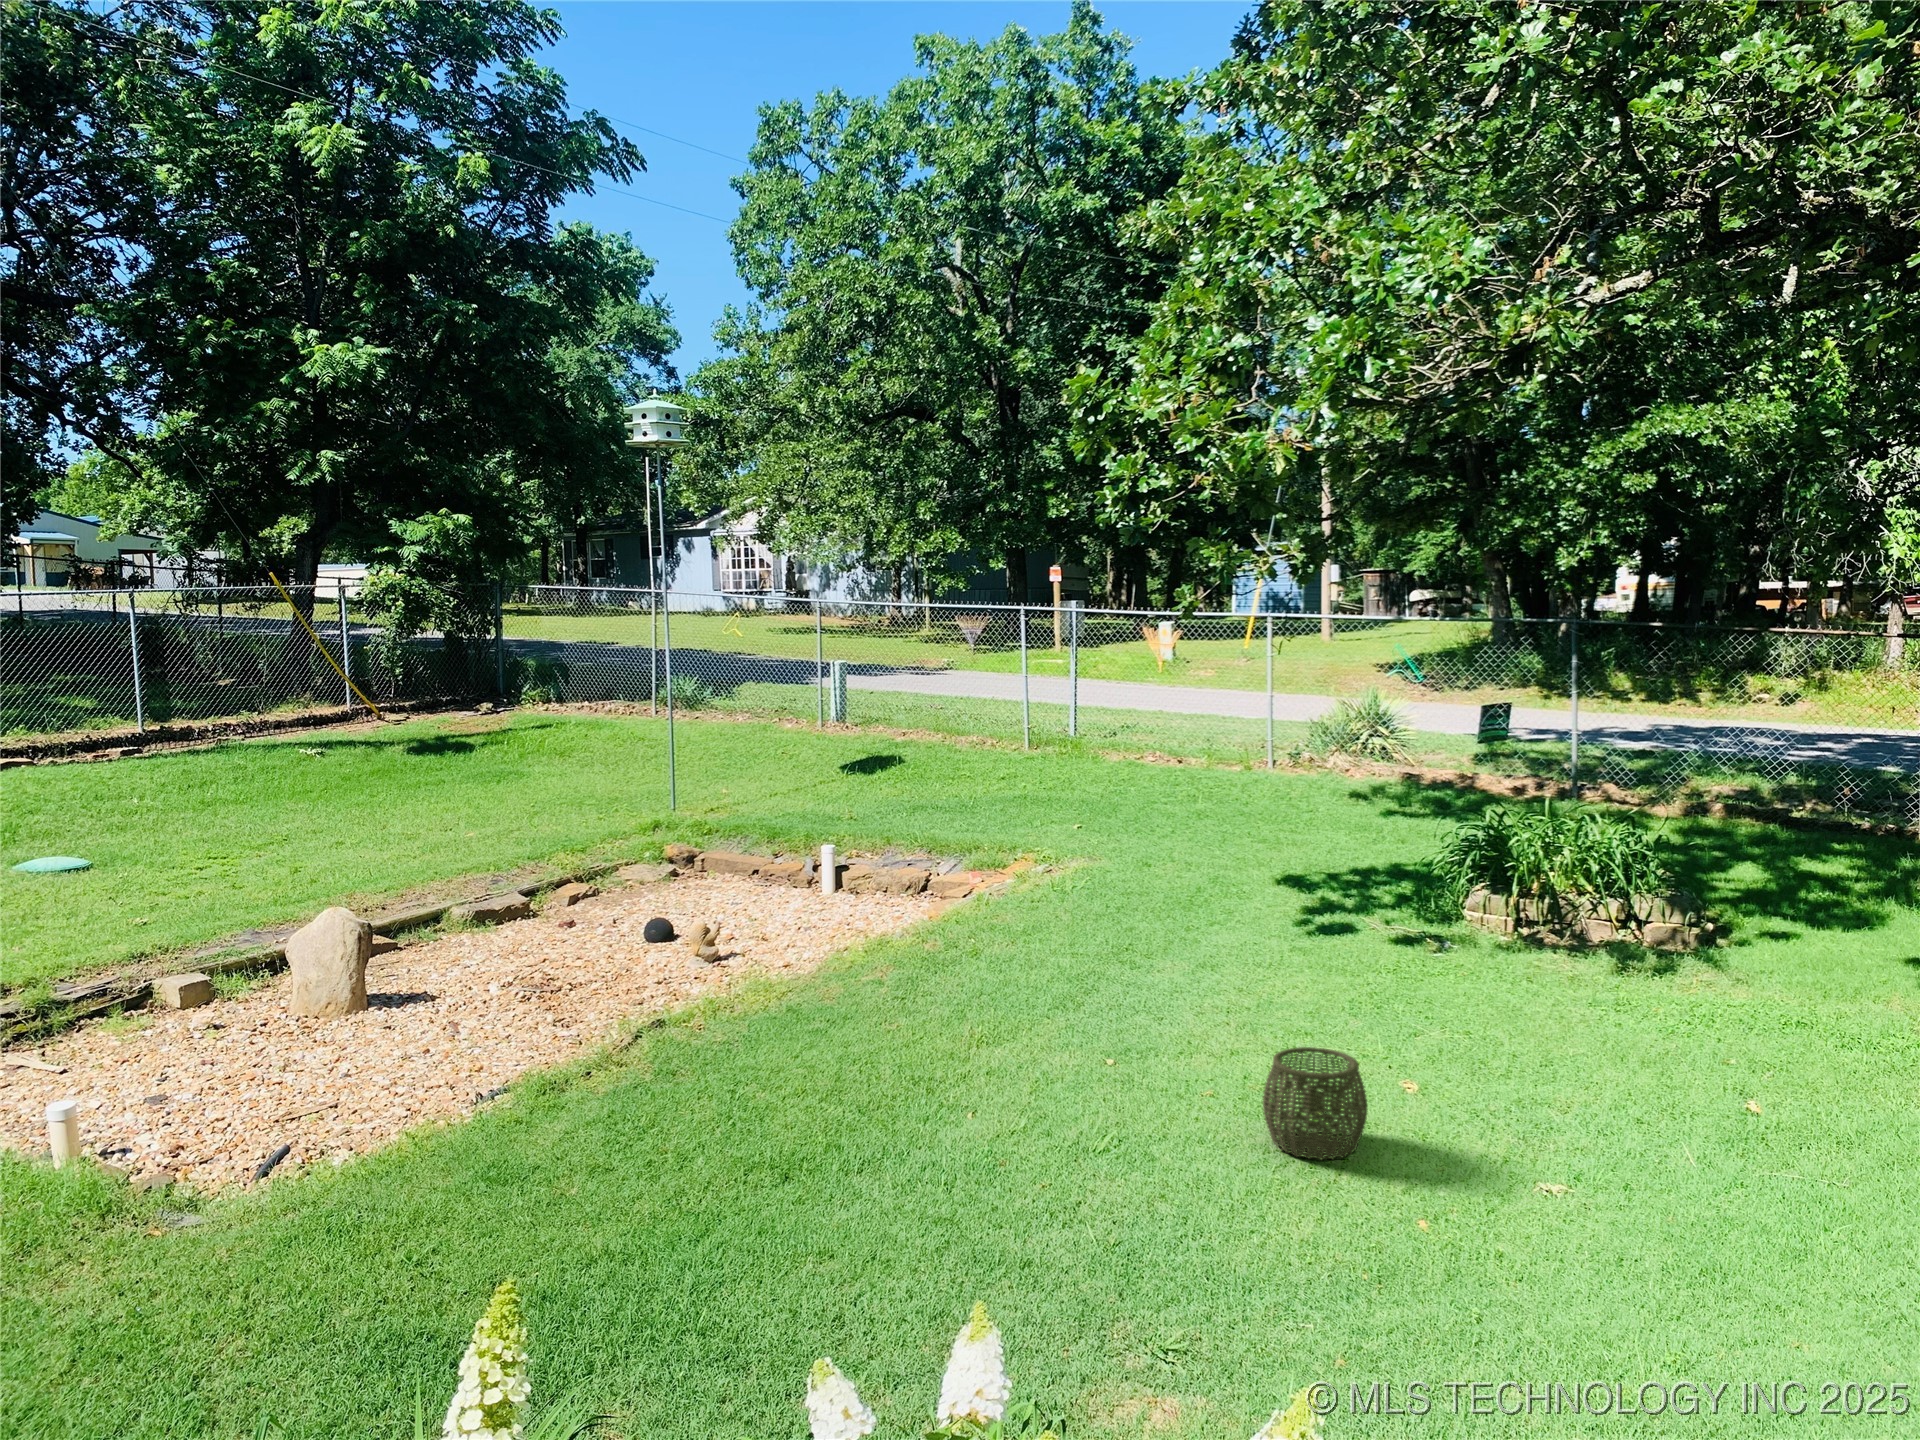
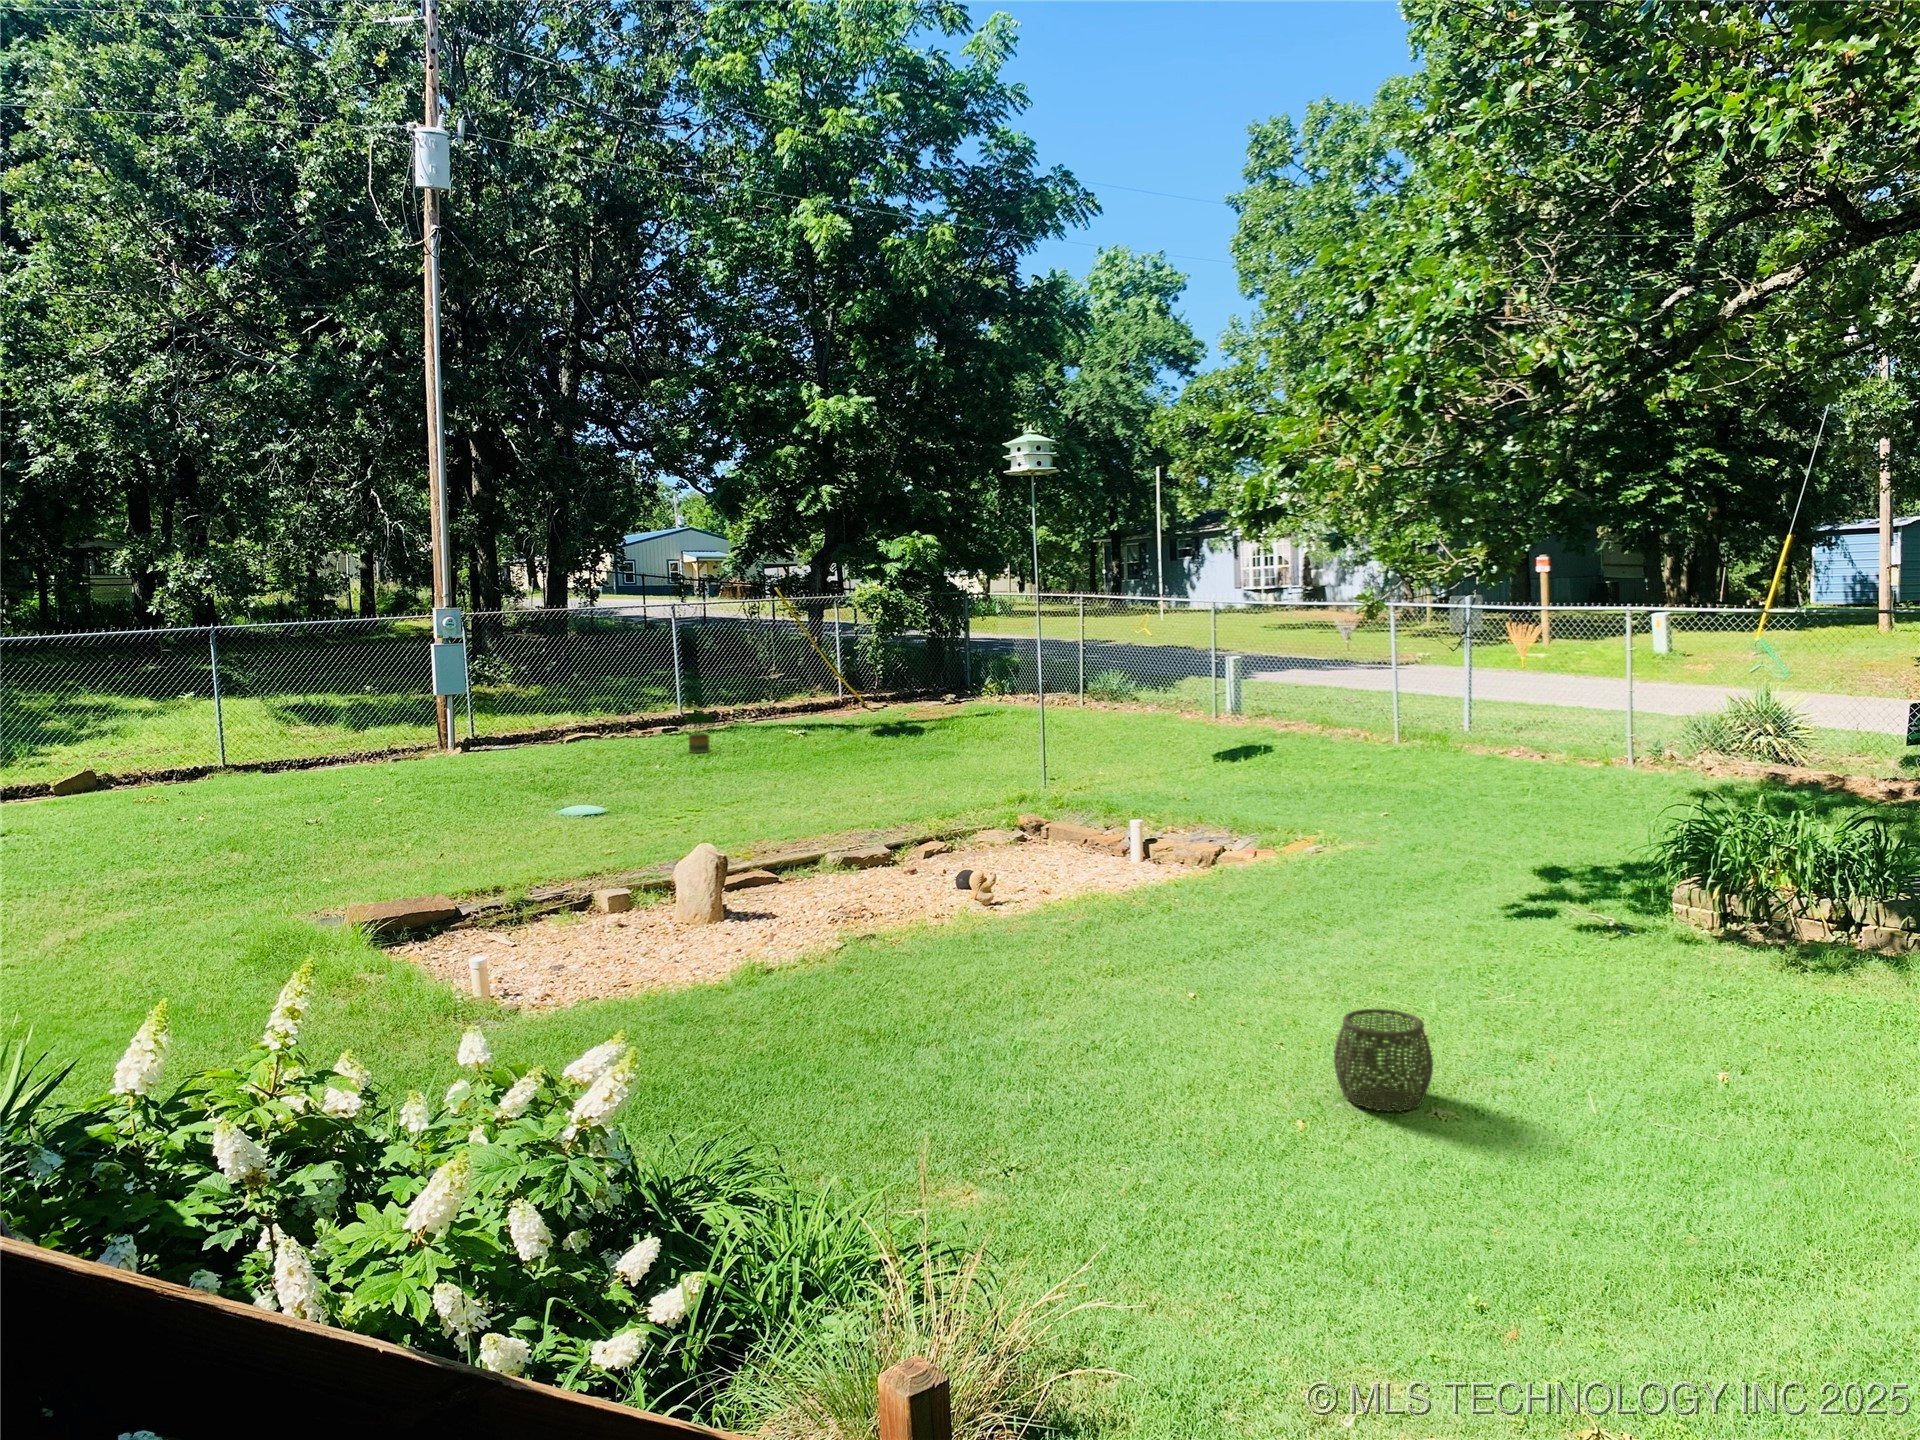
potted tree: none [163,731,208,784] -> present [686,713,714,754]

